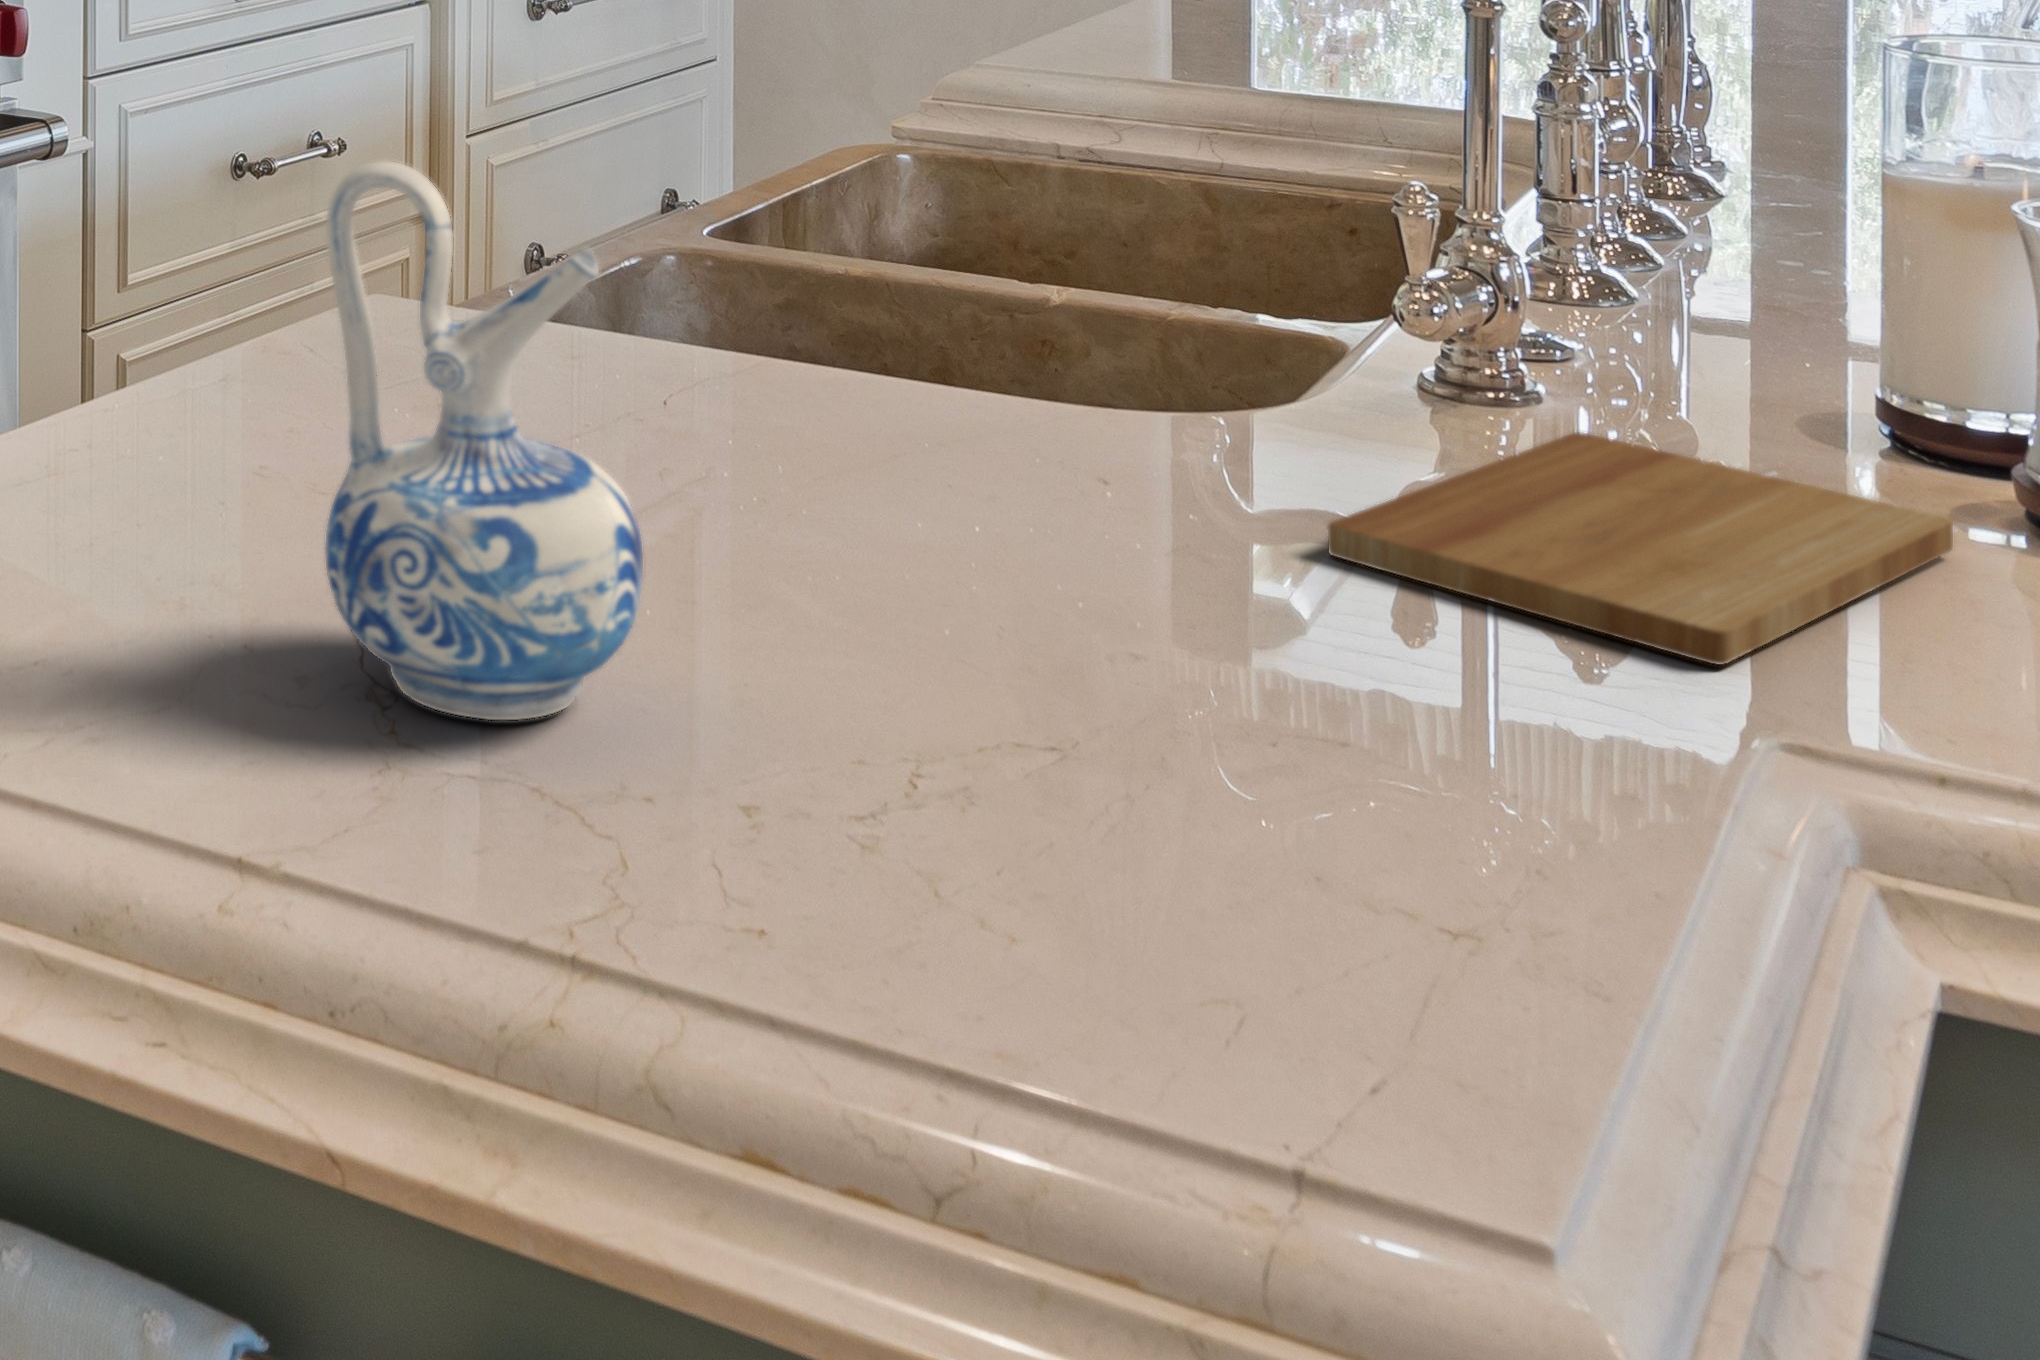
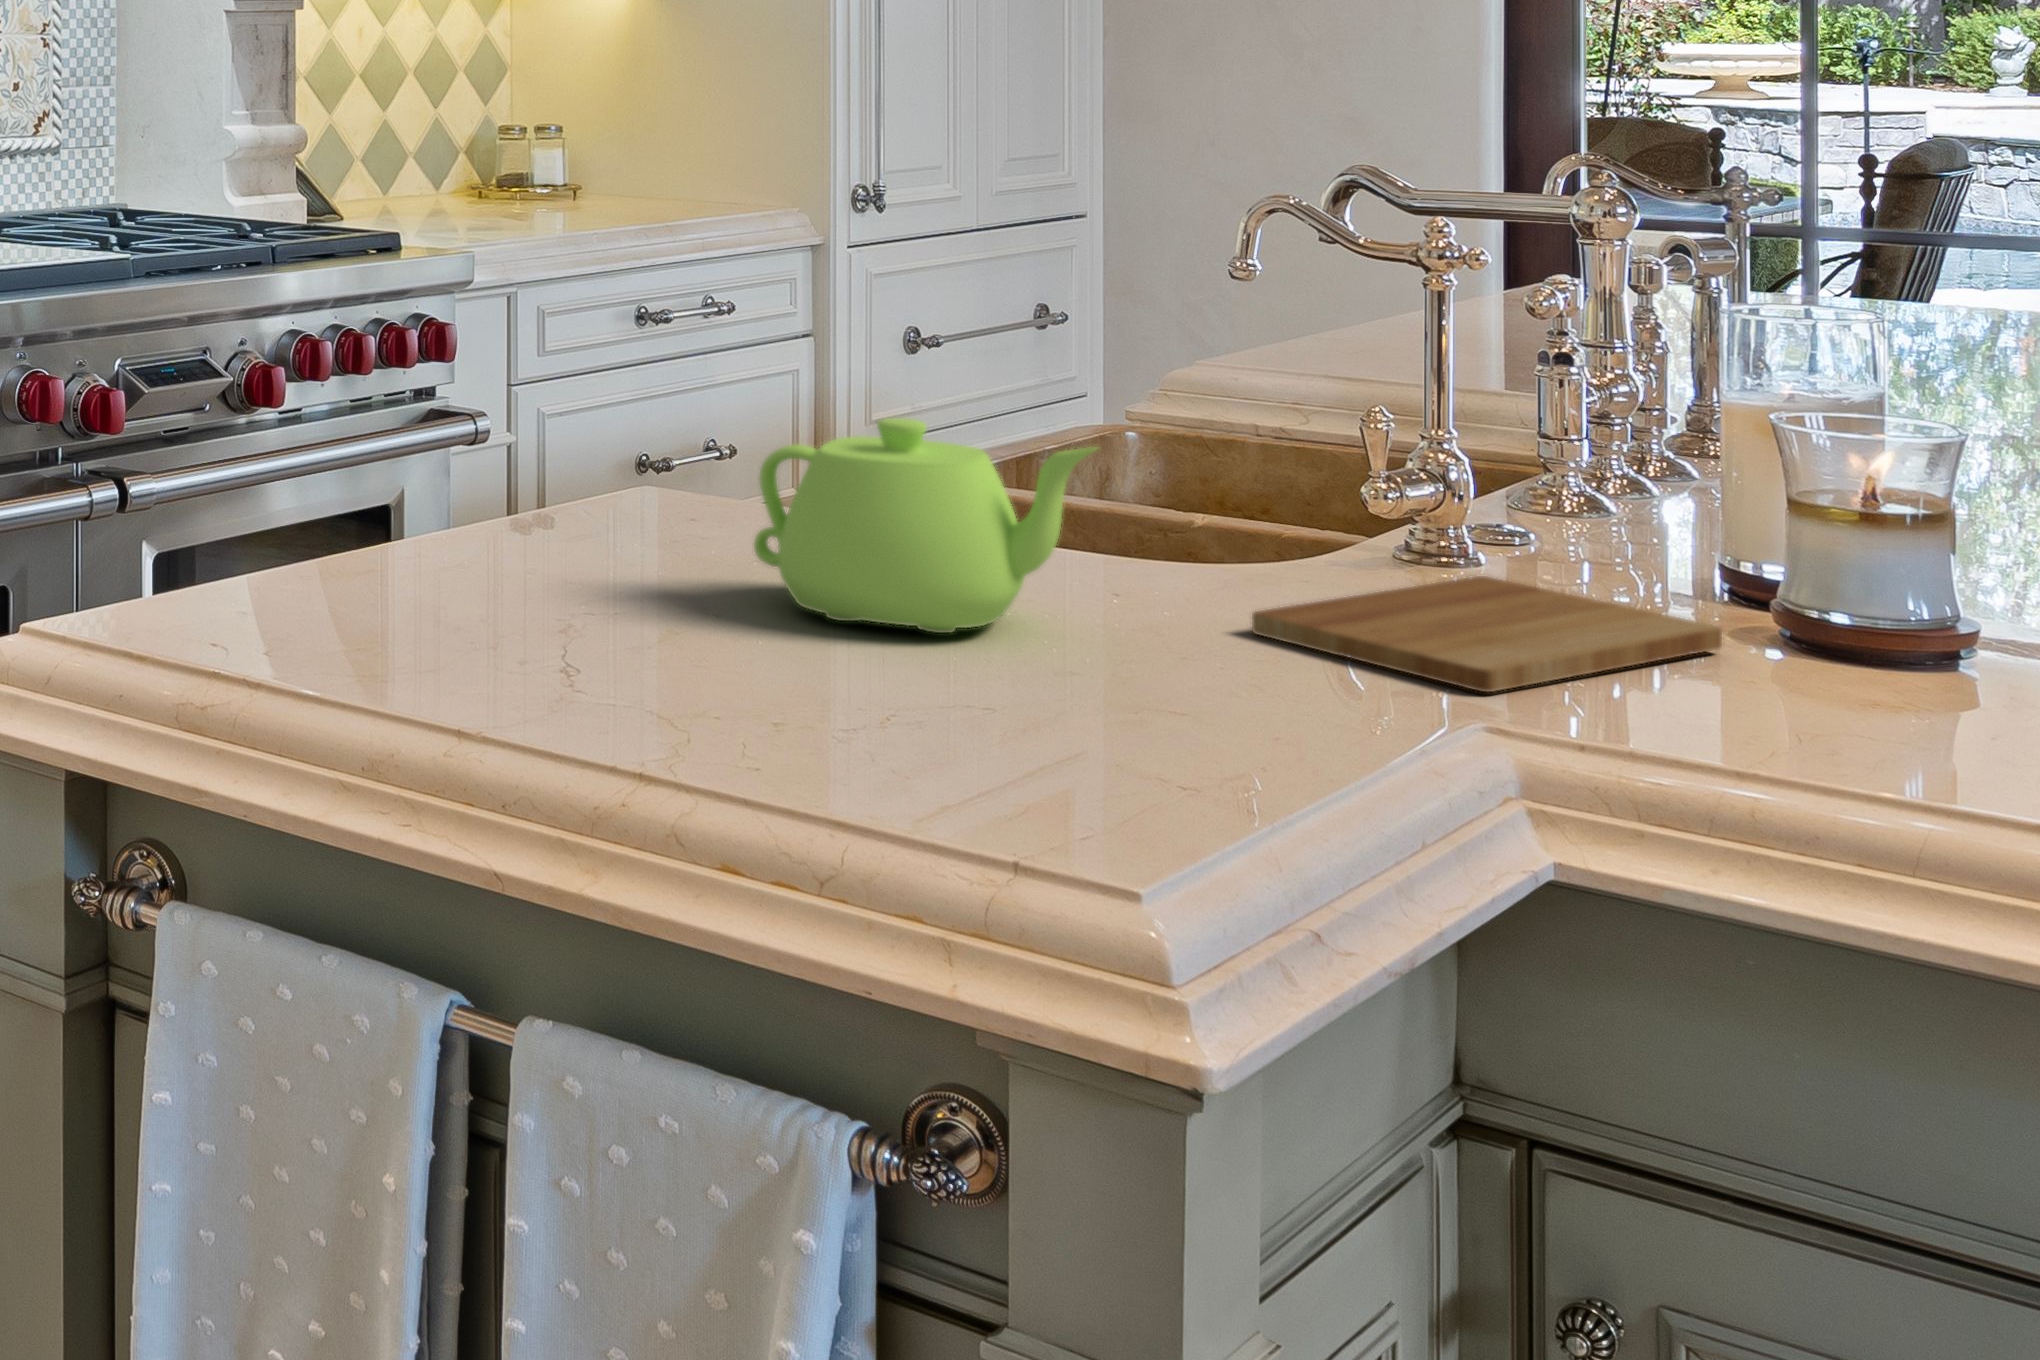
ceramic pitcher: present [325,161,643,720] -> none [534,337,733,678]
teapot: none [609,246,1136,584] -> present [754,418,1096,633]

